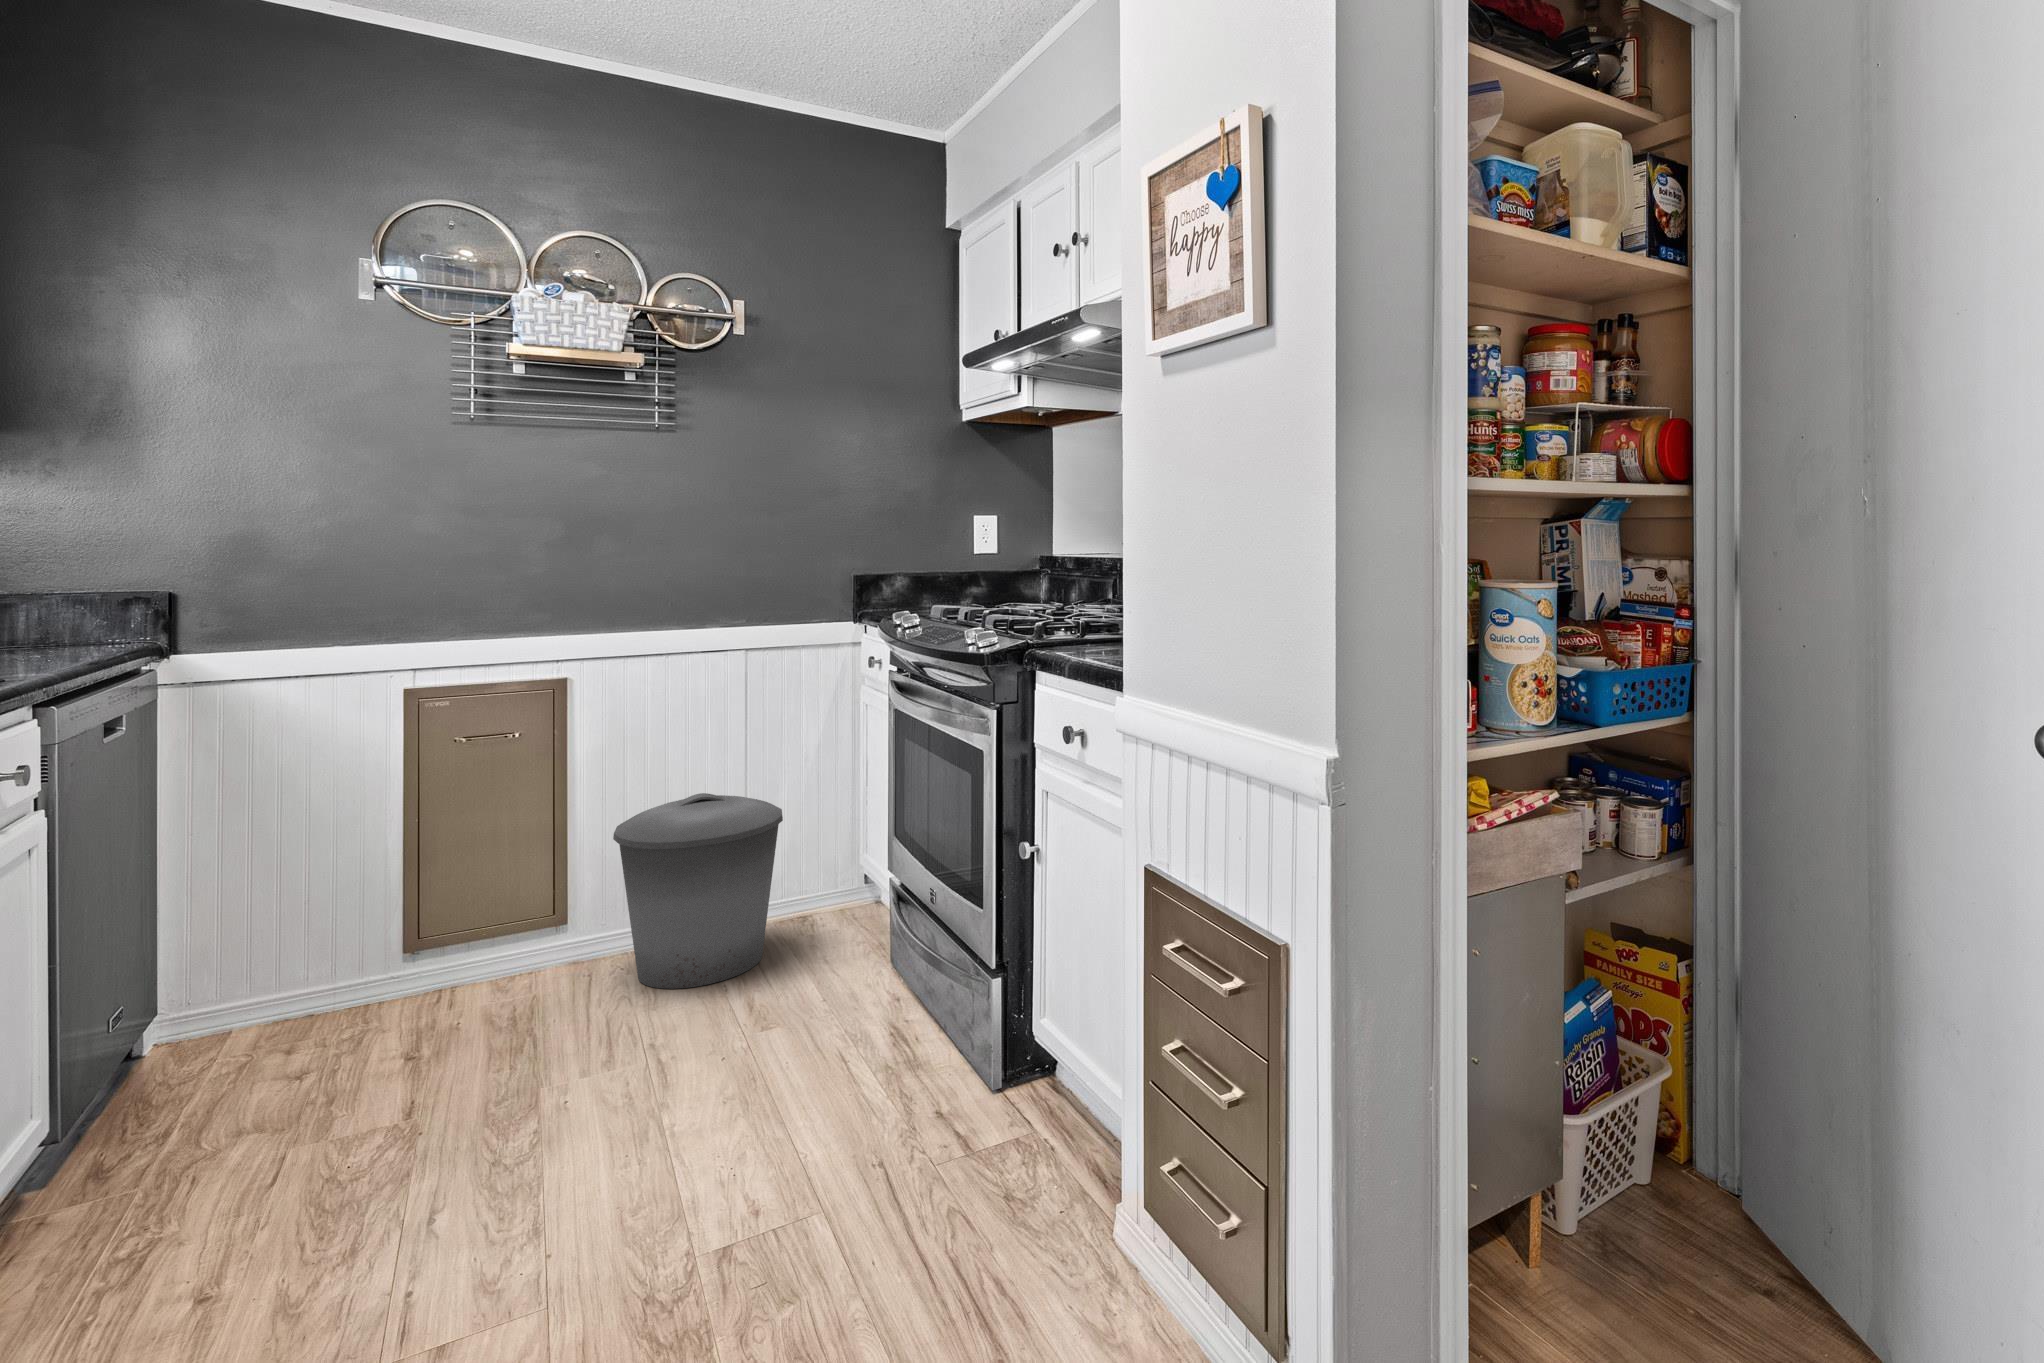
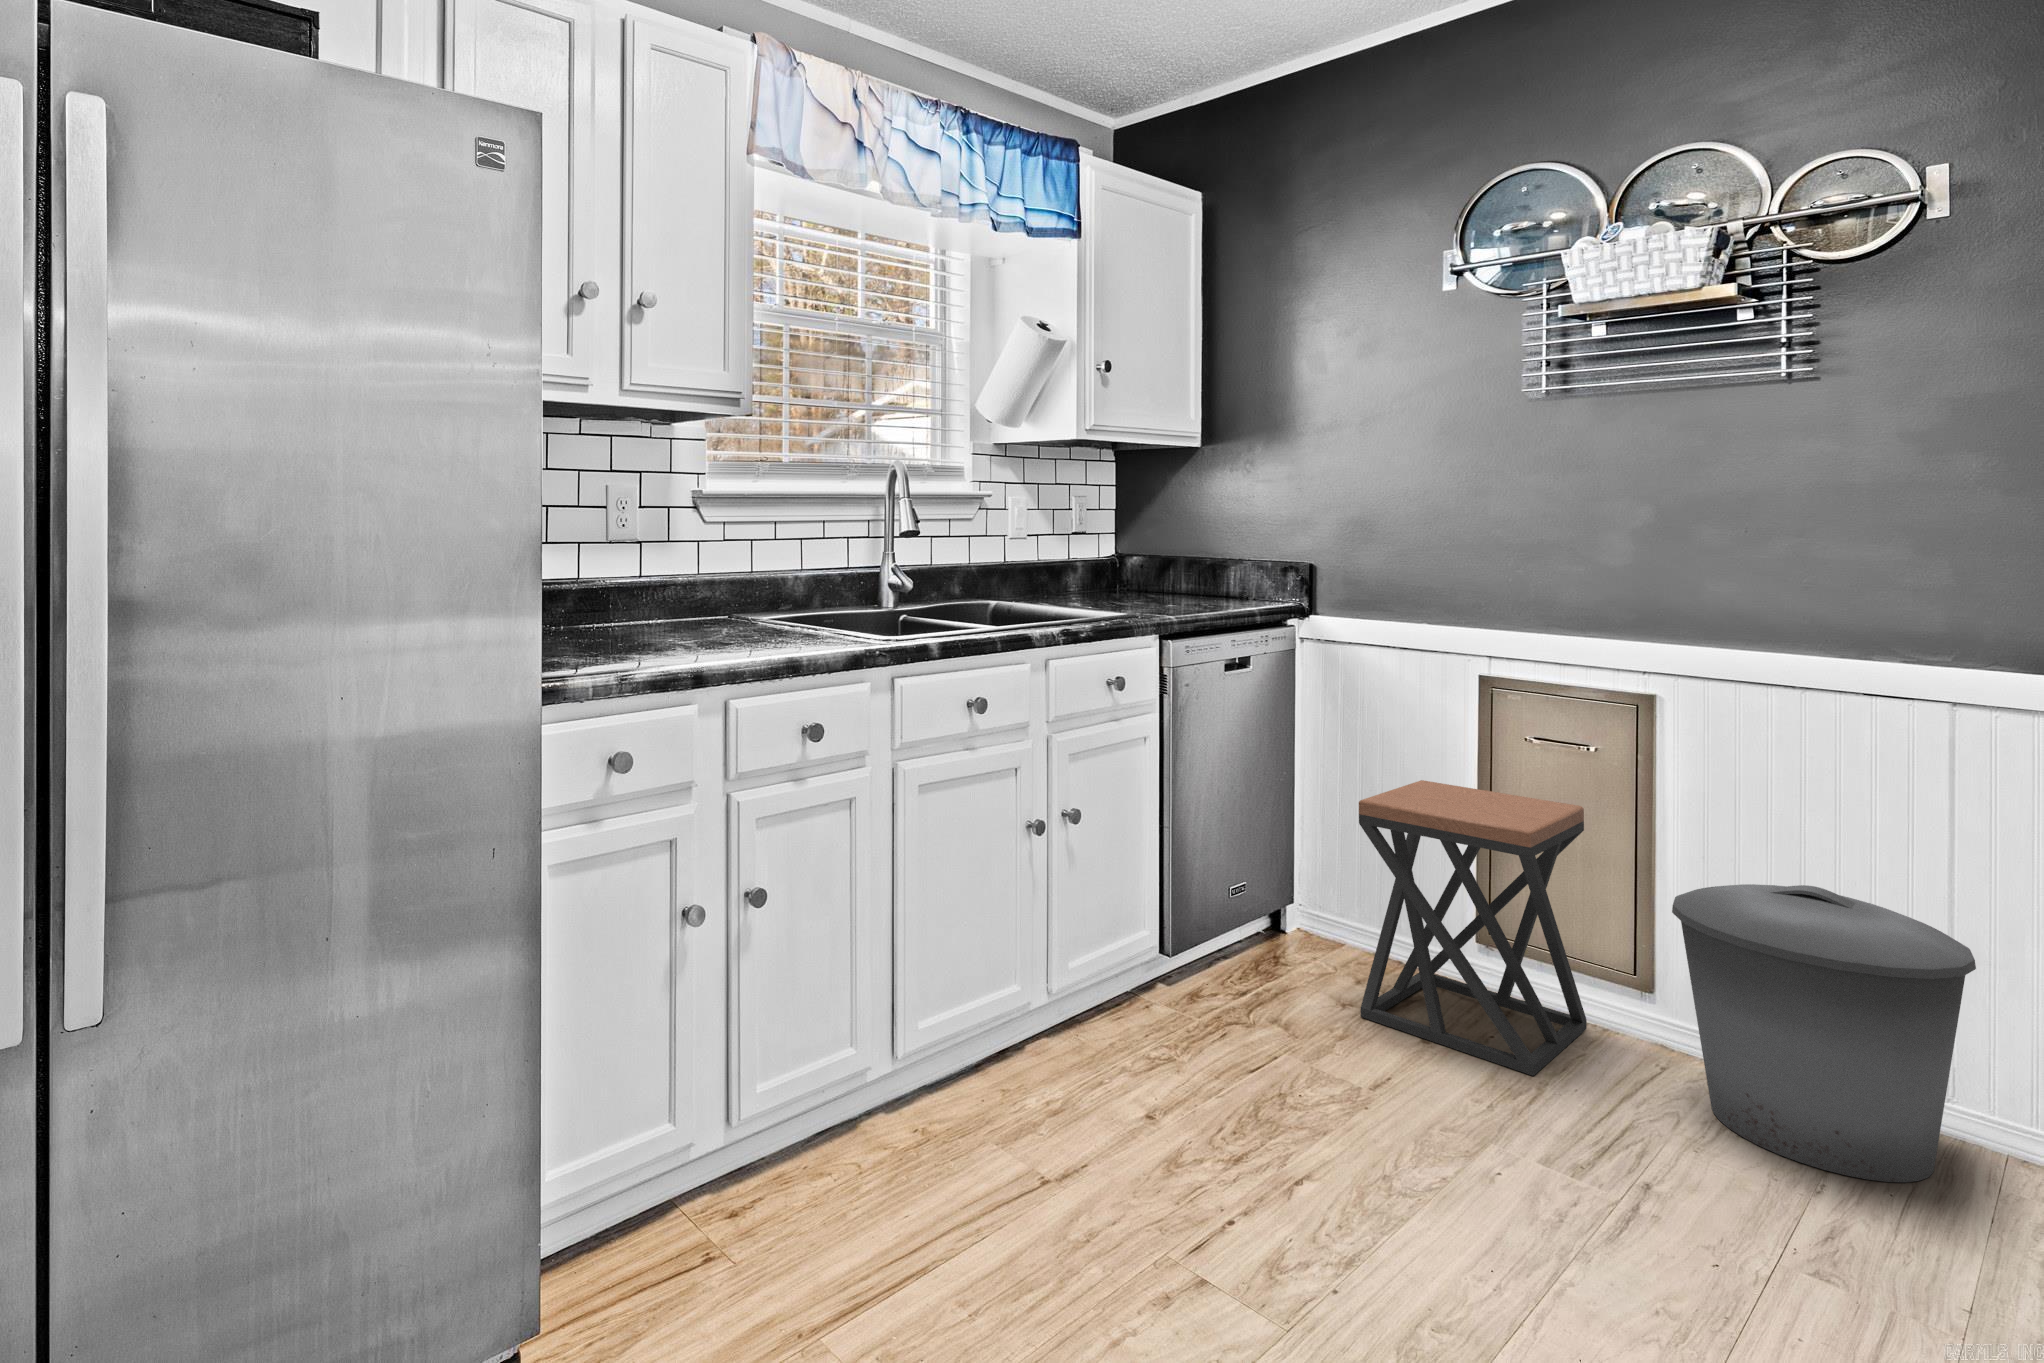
stool: none [325,786,520,1073] -> present [1359,780,1587,1076]

